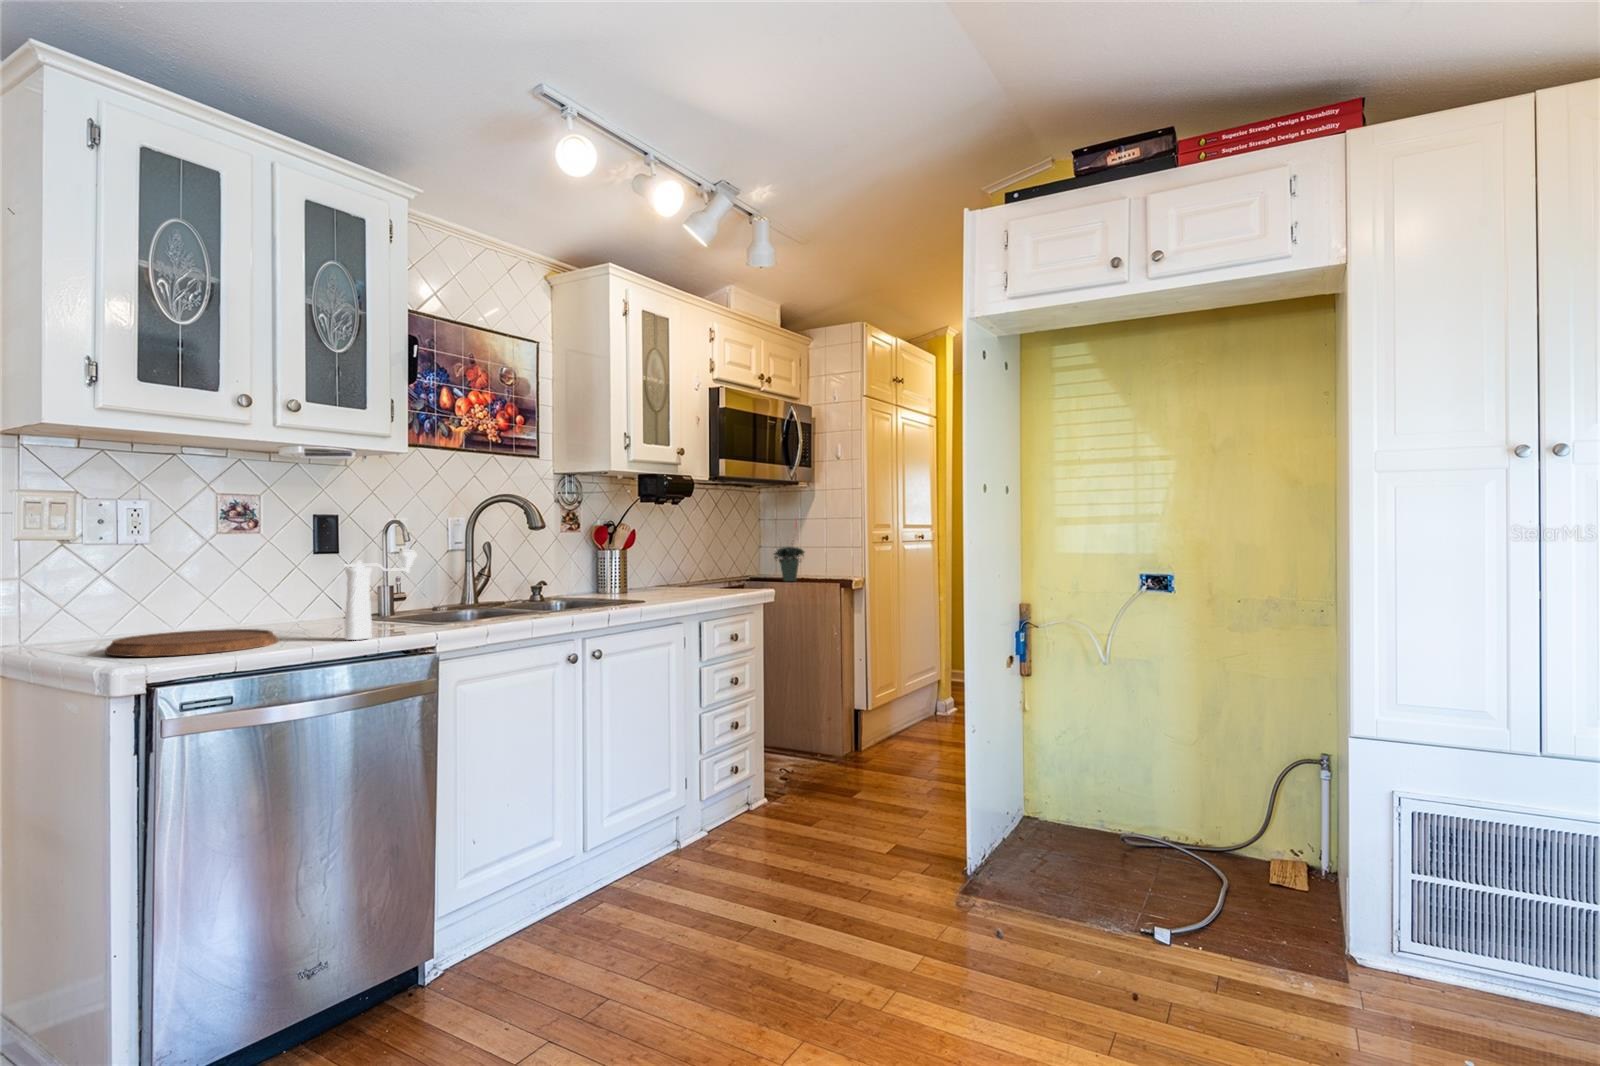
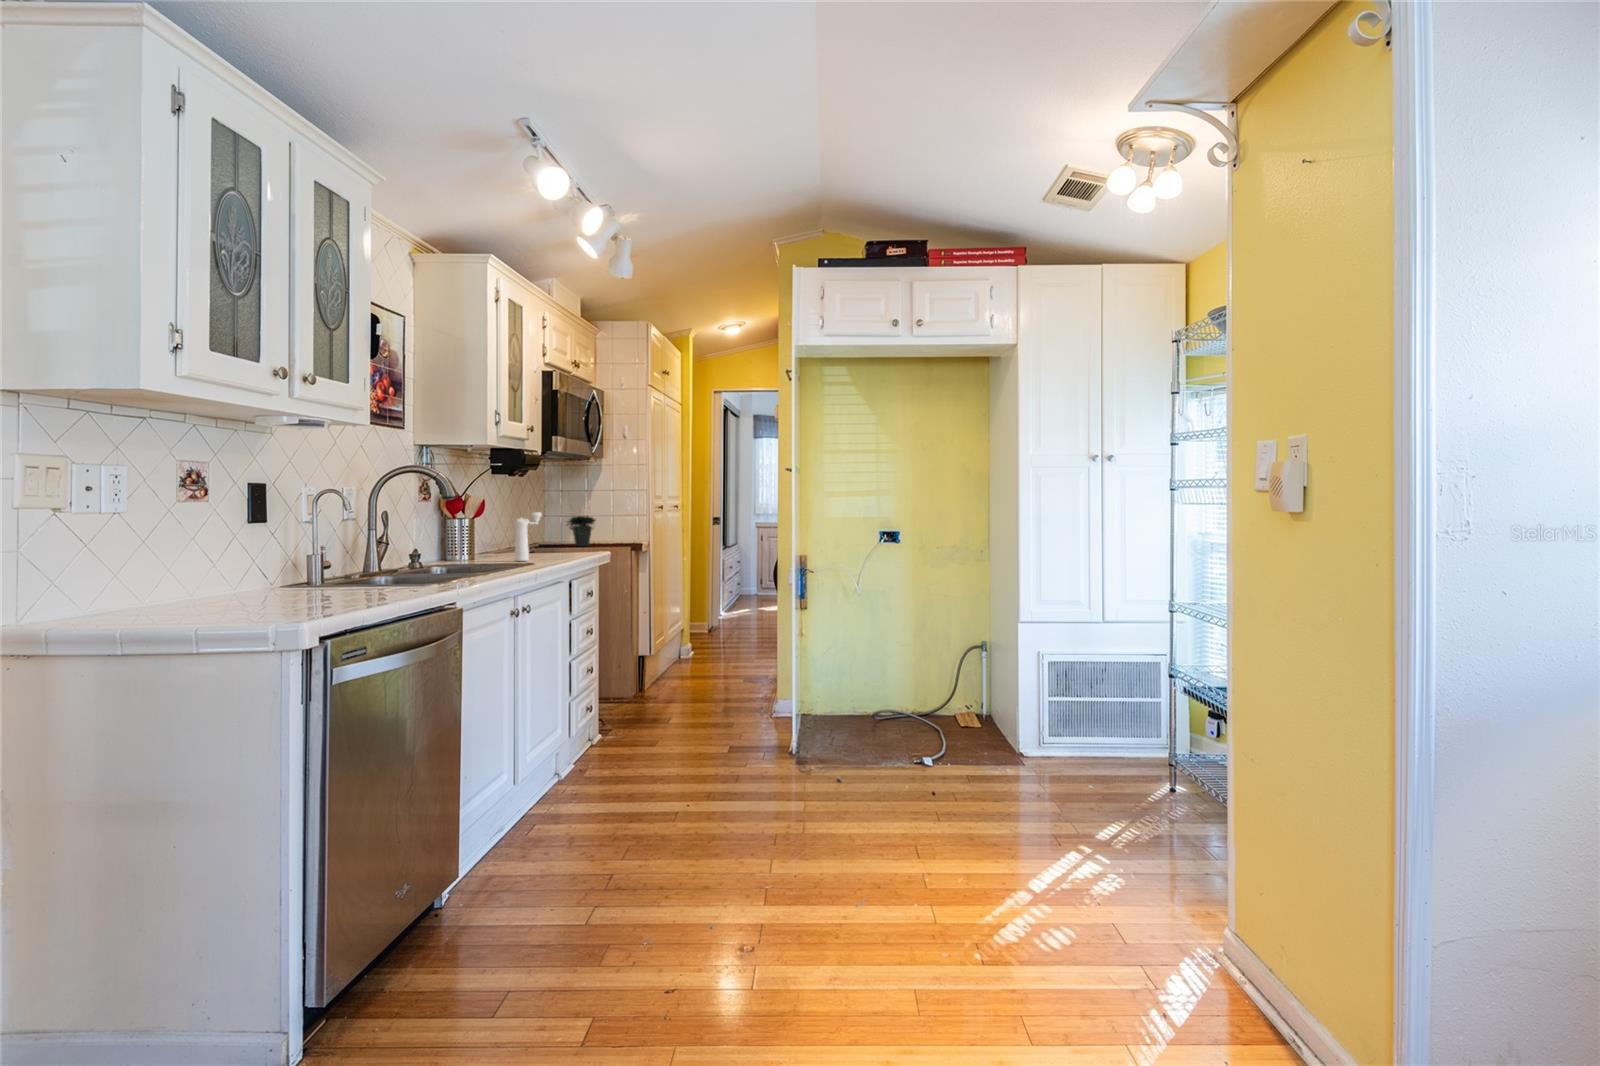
pepper mill: present [344,550,417,640] -> present [515,512,542,561]
cutting board: present [105,629,278,656] -> none [129,591,294,615]

